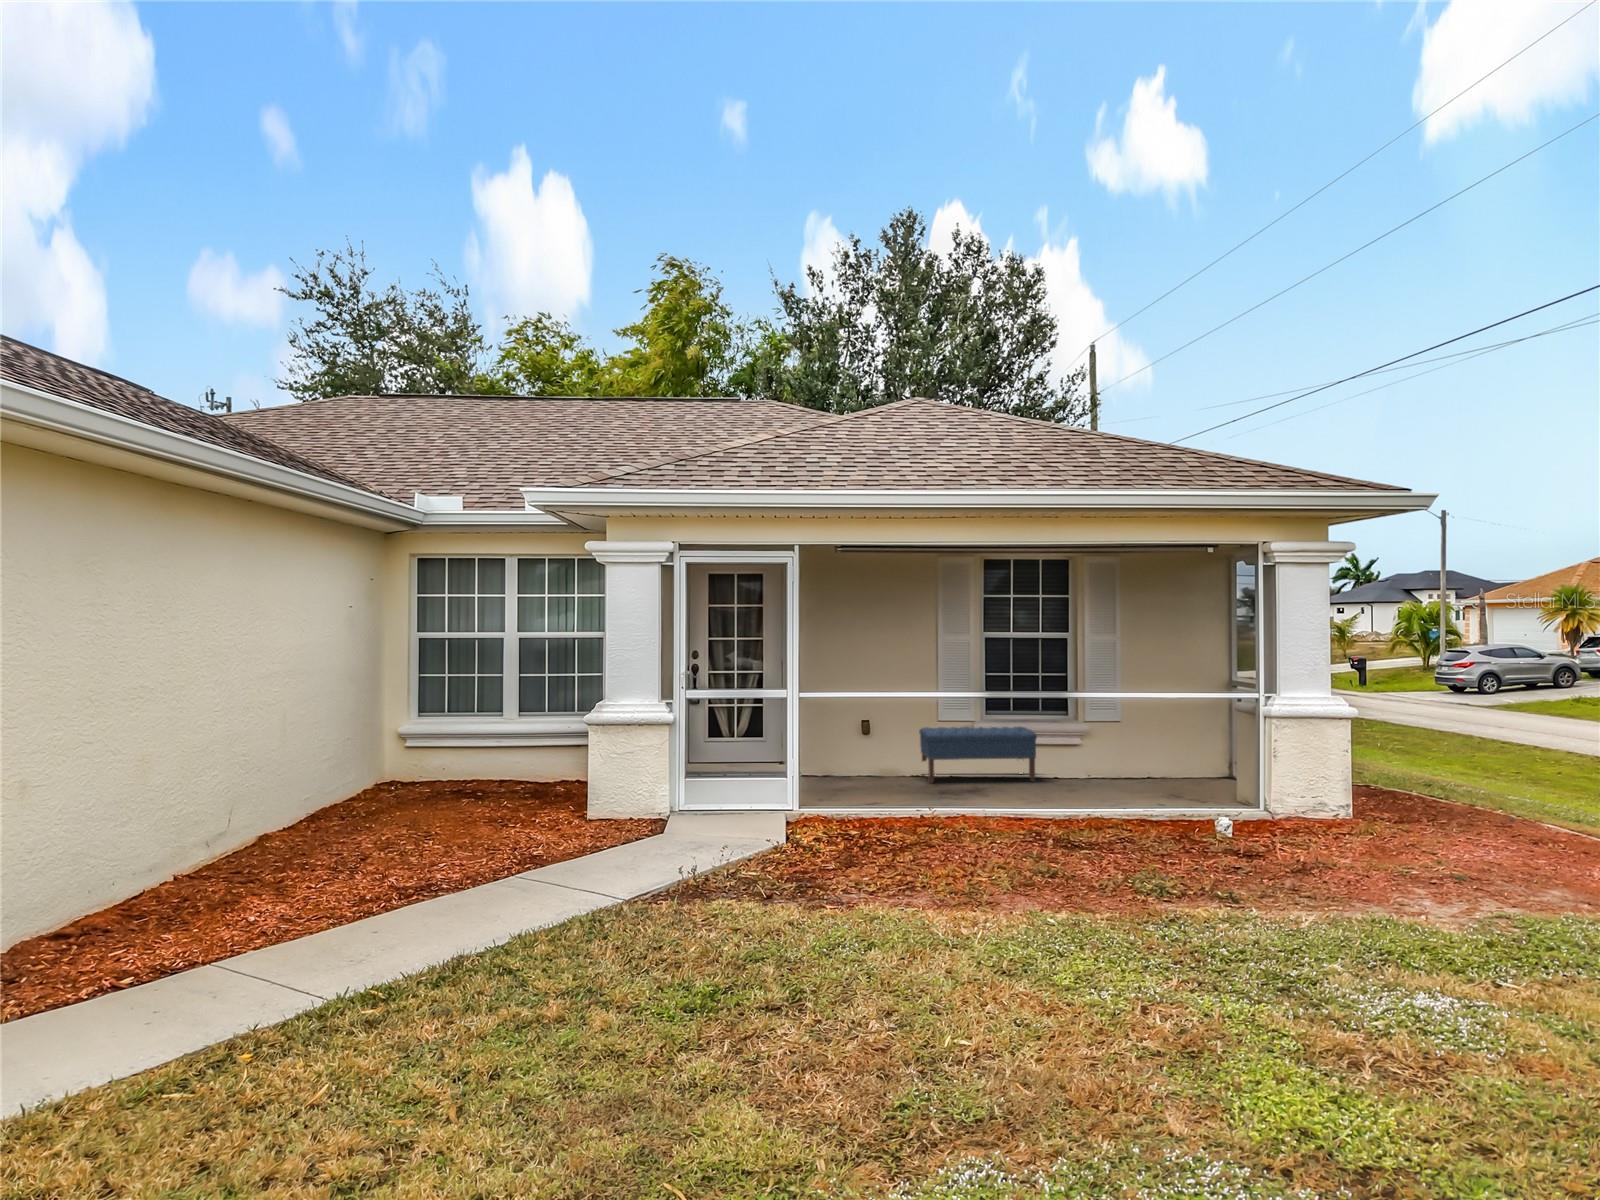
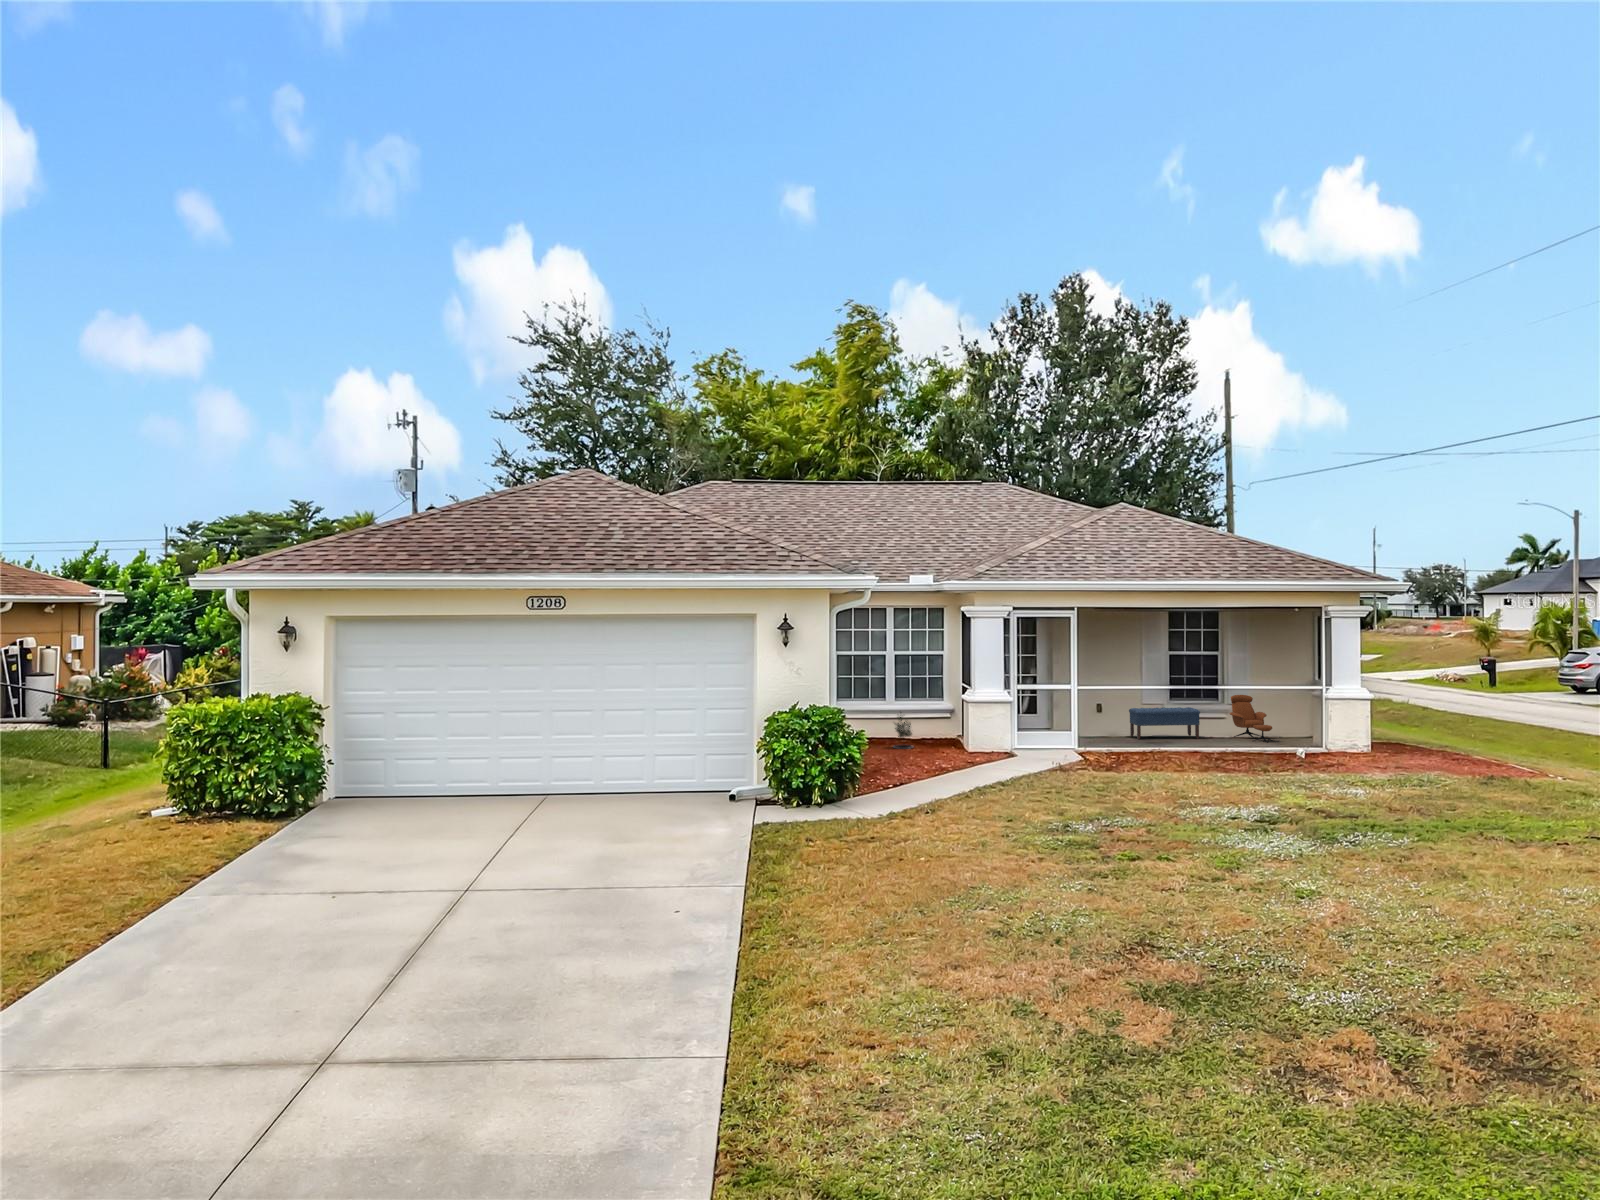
lounge chair: none [1087,705,1164,795] -> present [1229,695,1273,742]
potted tree: none [459,734,507,810] -> present [894,712,913,749]

